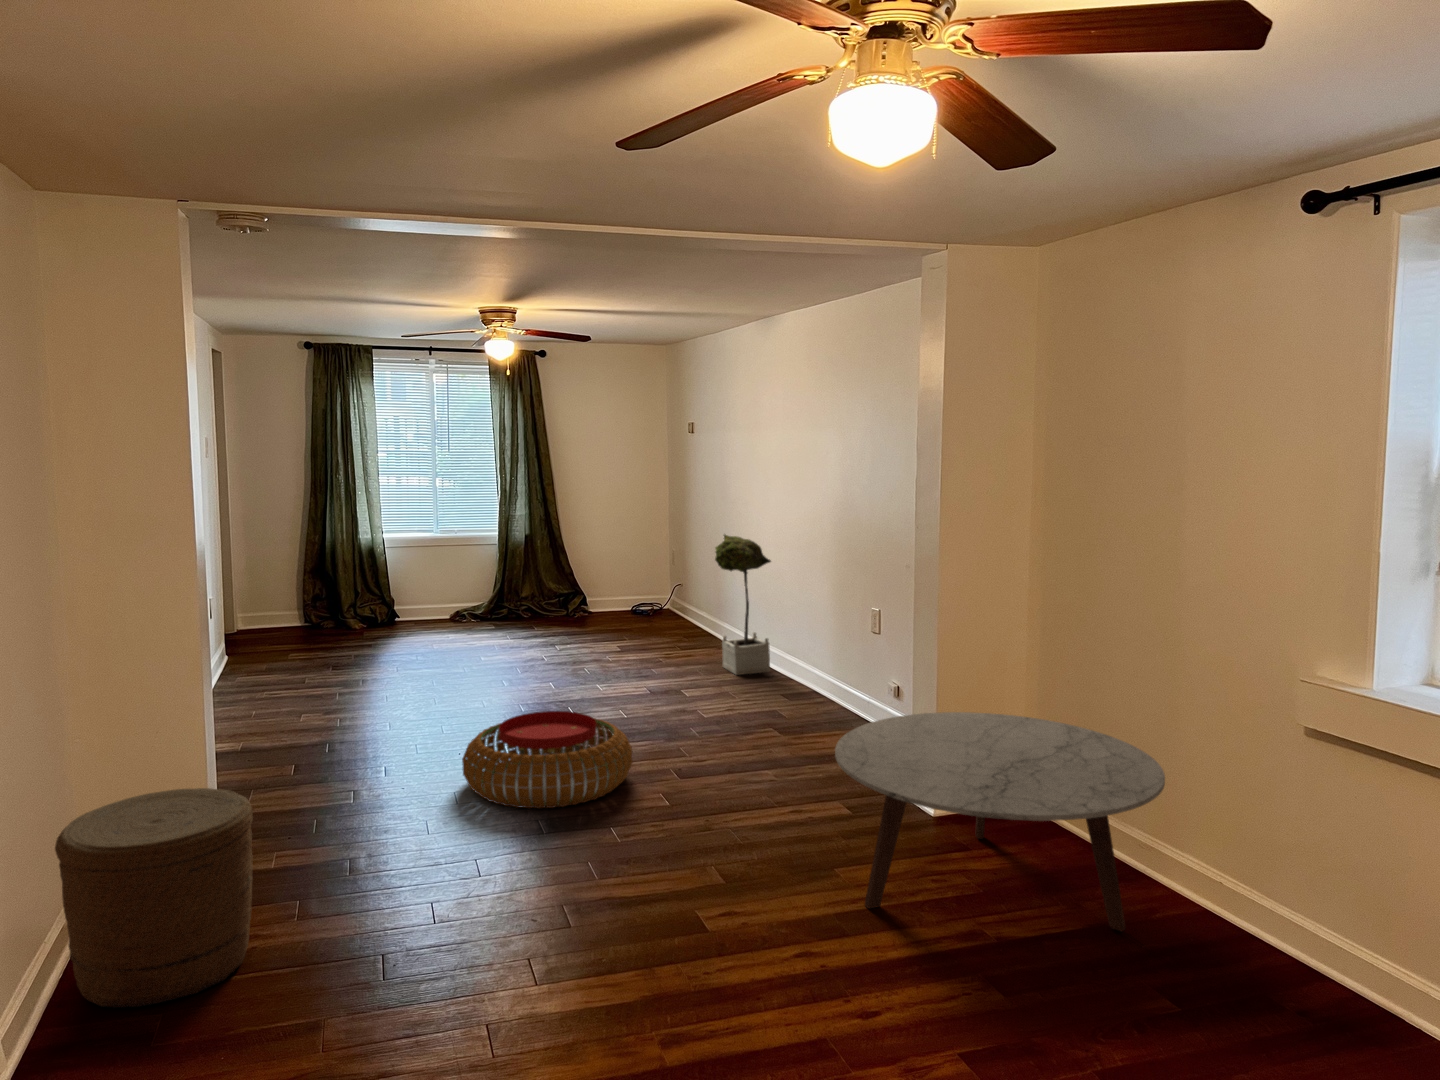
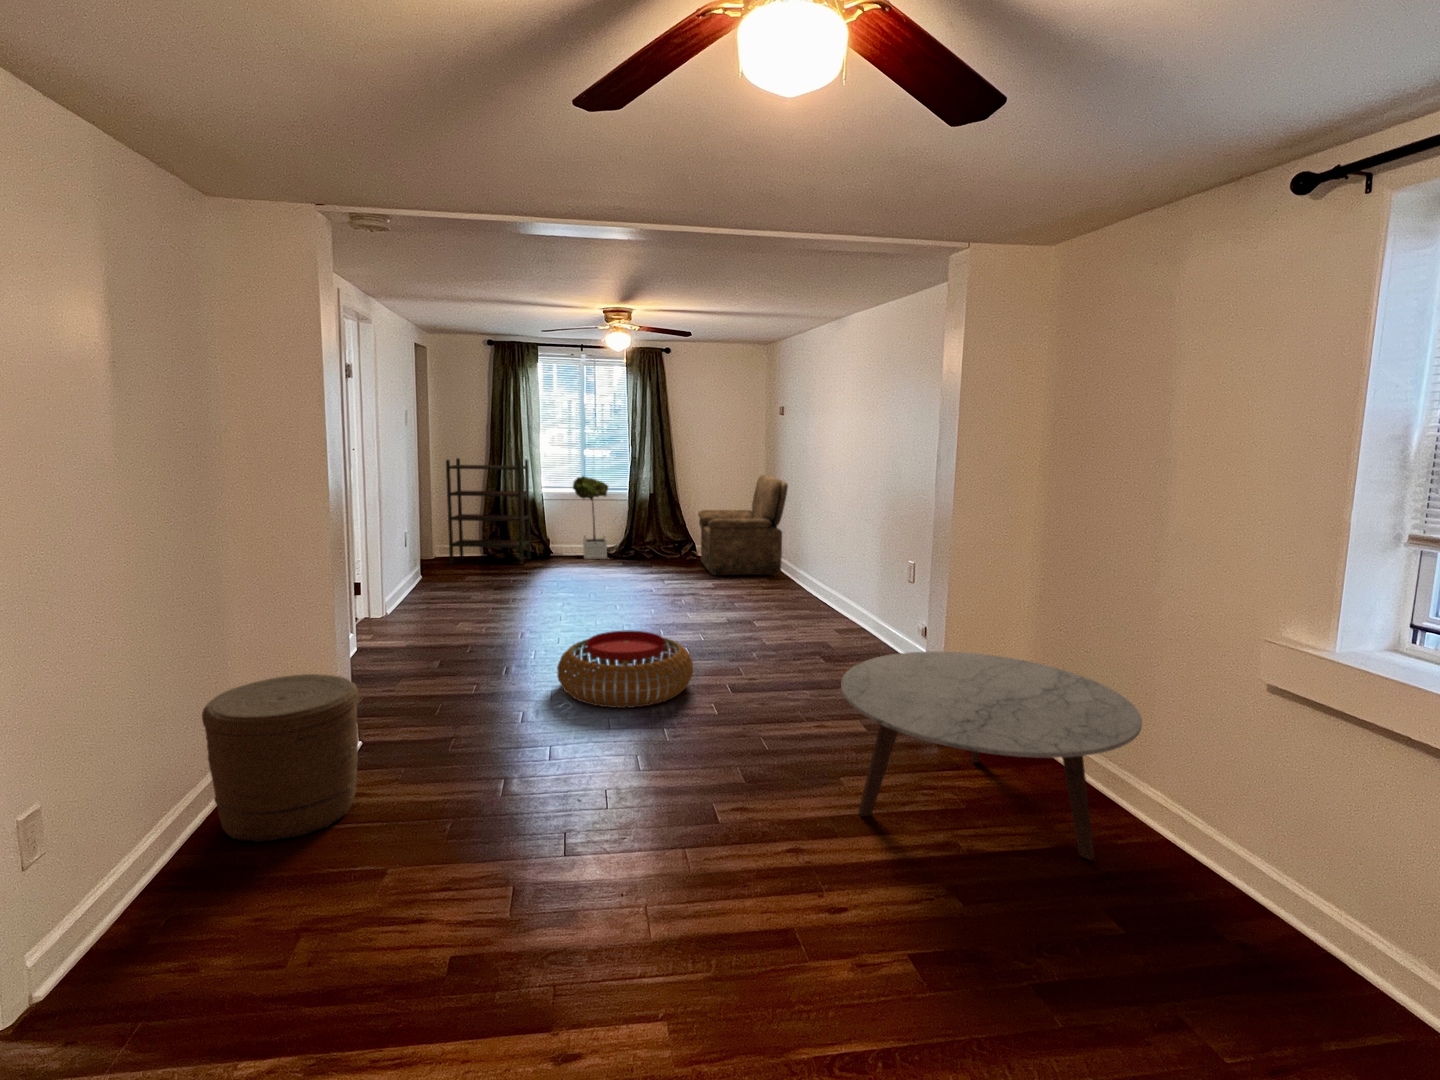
bookshelf: none [253,496,370,638] -> present [446,458,531,564]
armchair: none [590,507,705,636] -> present [698,475,788,575]
potted tree: present [715,535,771,675] -> present [573,476,608,559]

